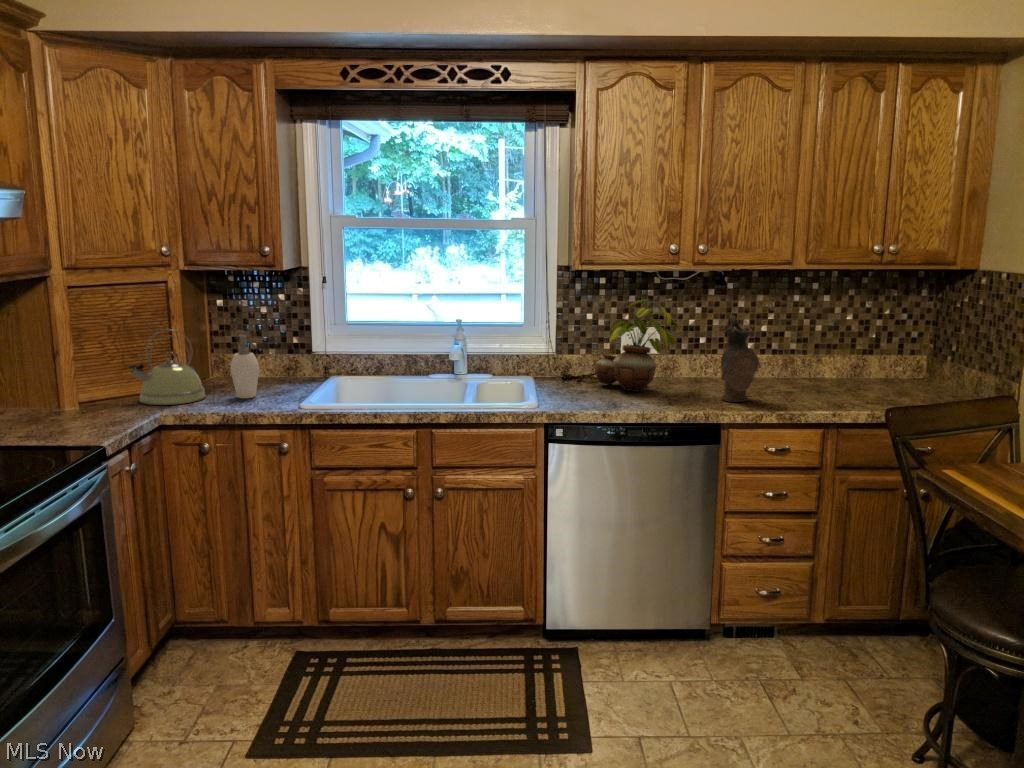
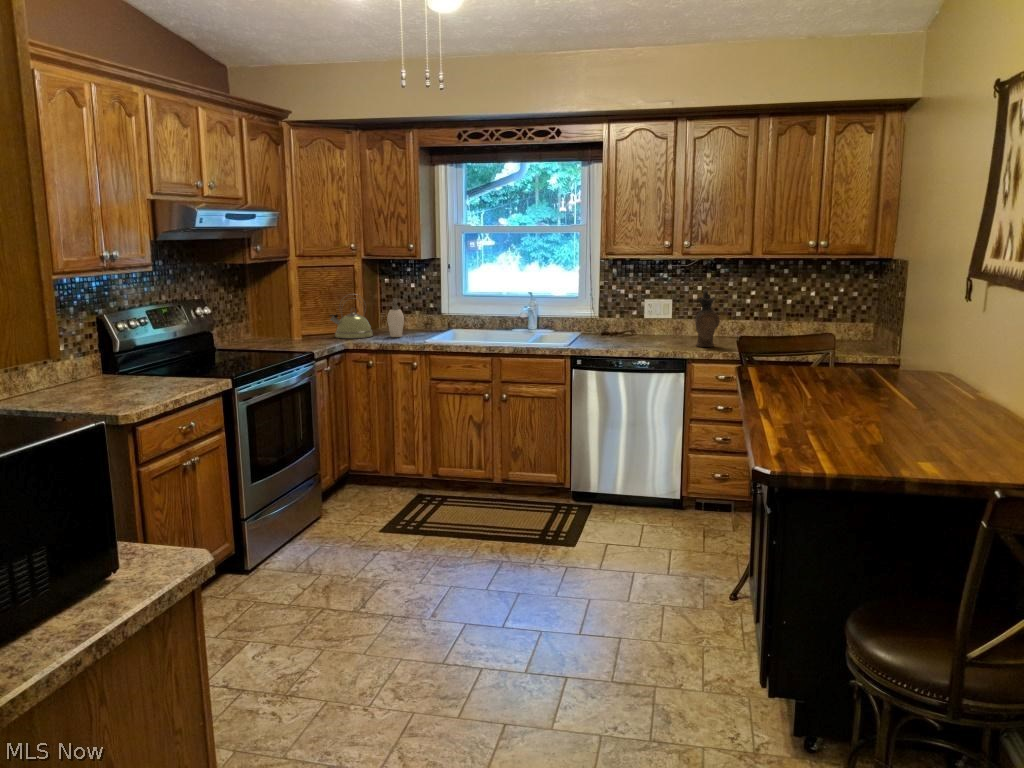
potted plant: present [595,299,680,391] -> none [621,278,675,341]

